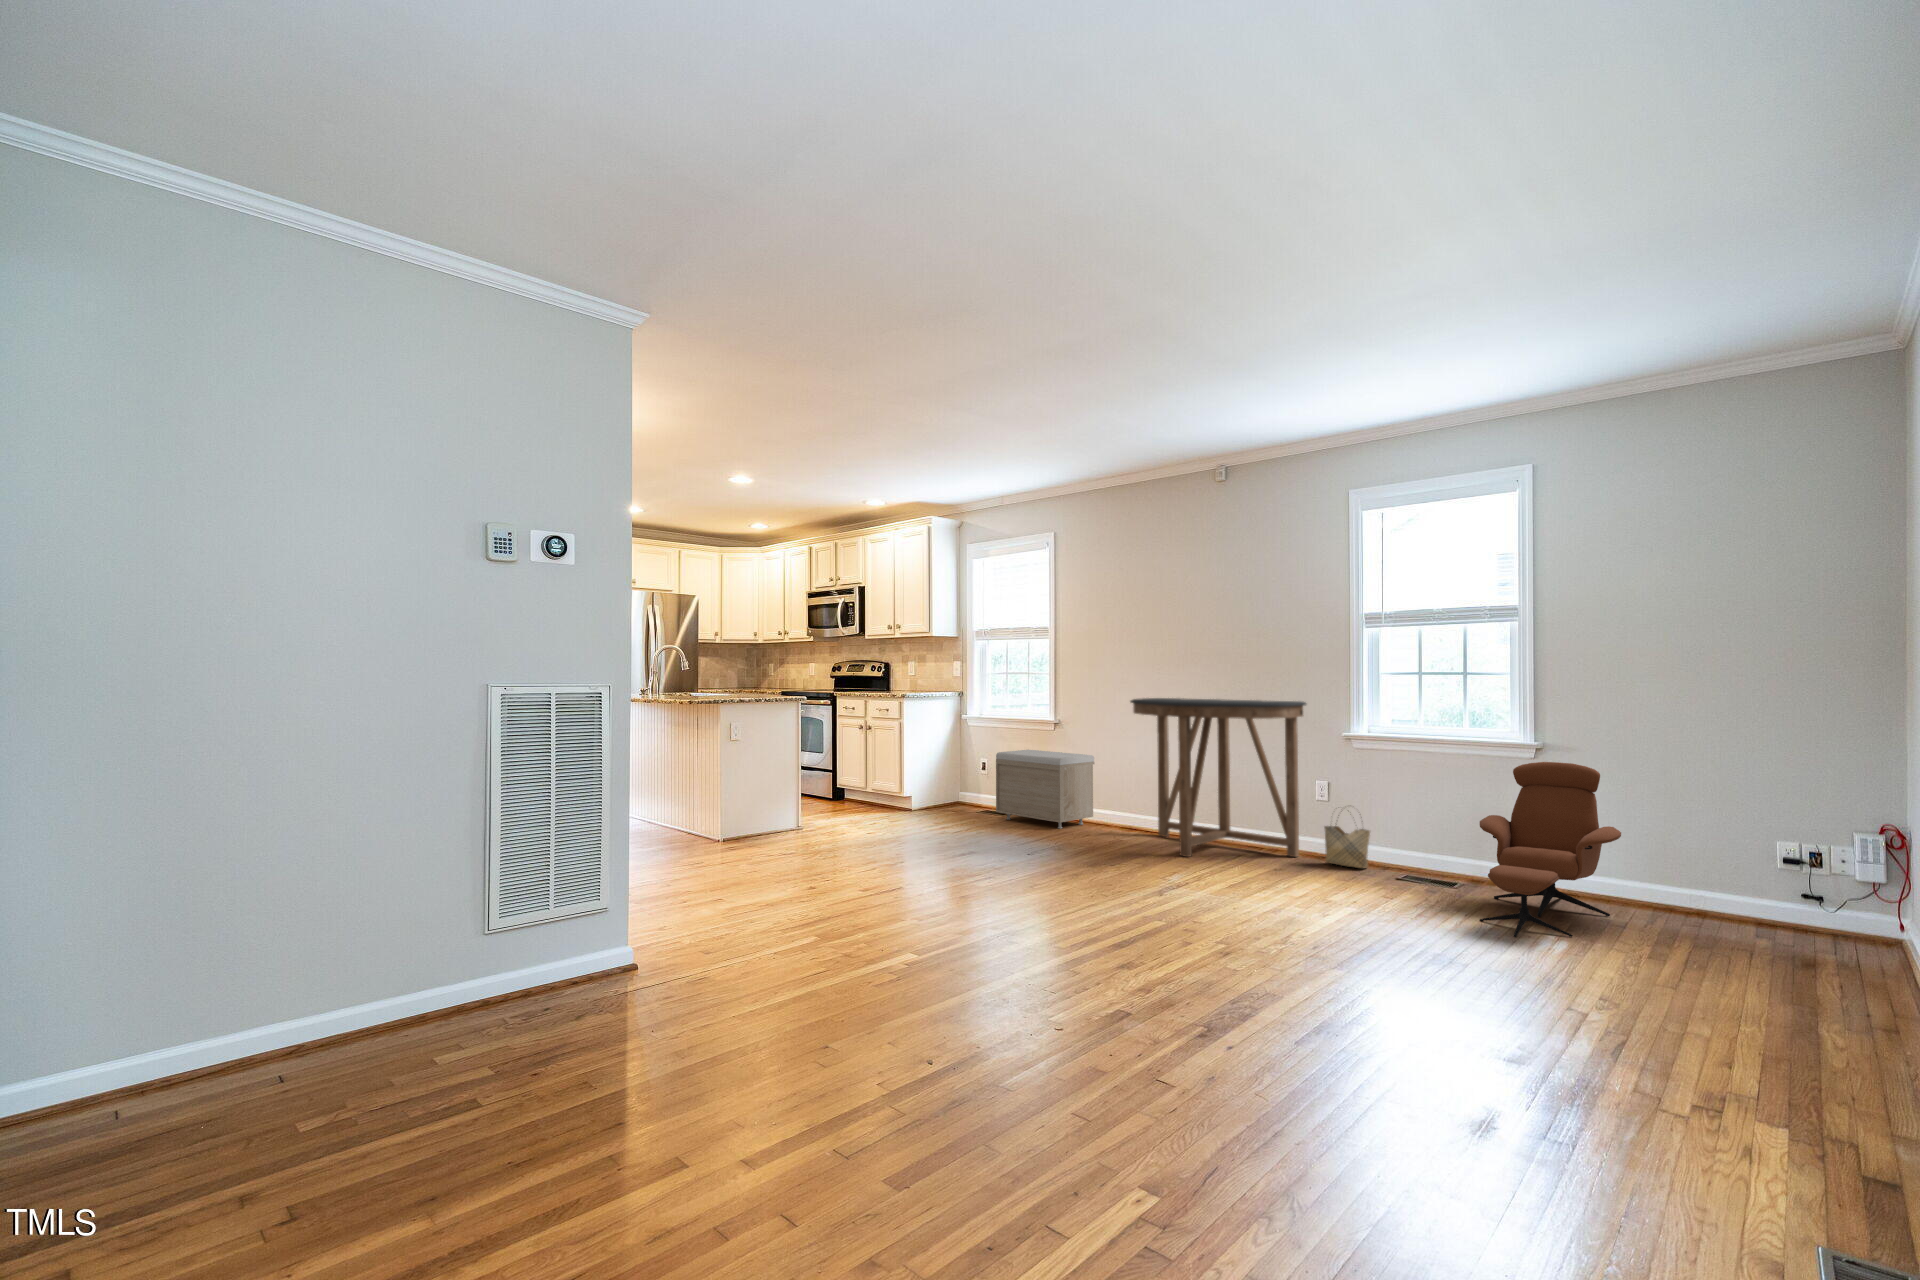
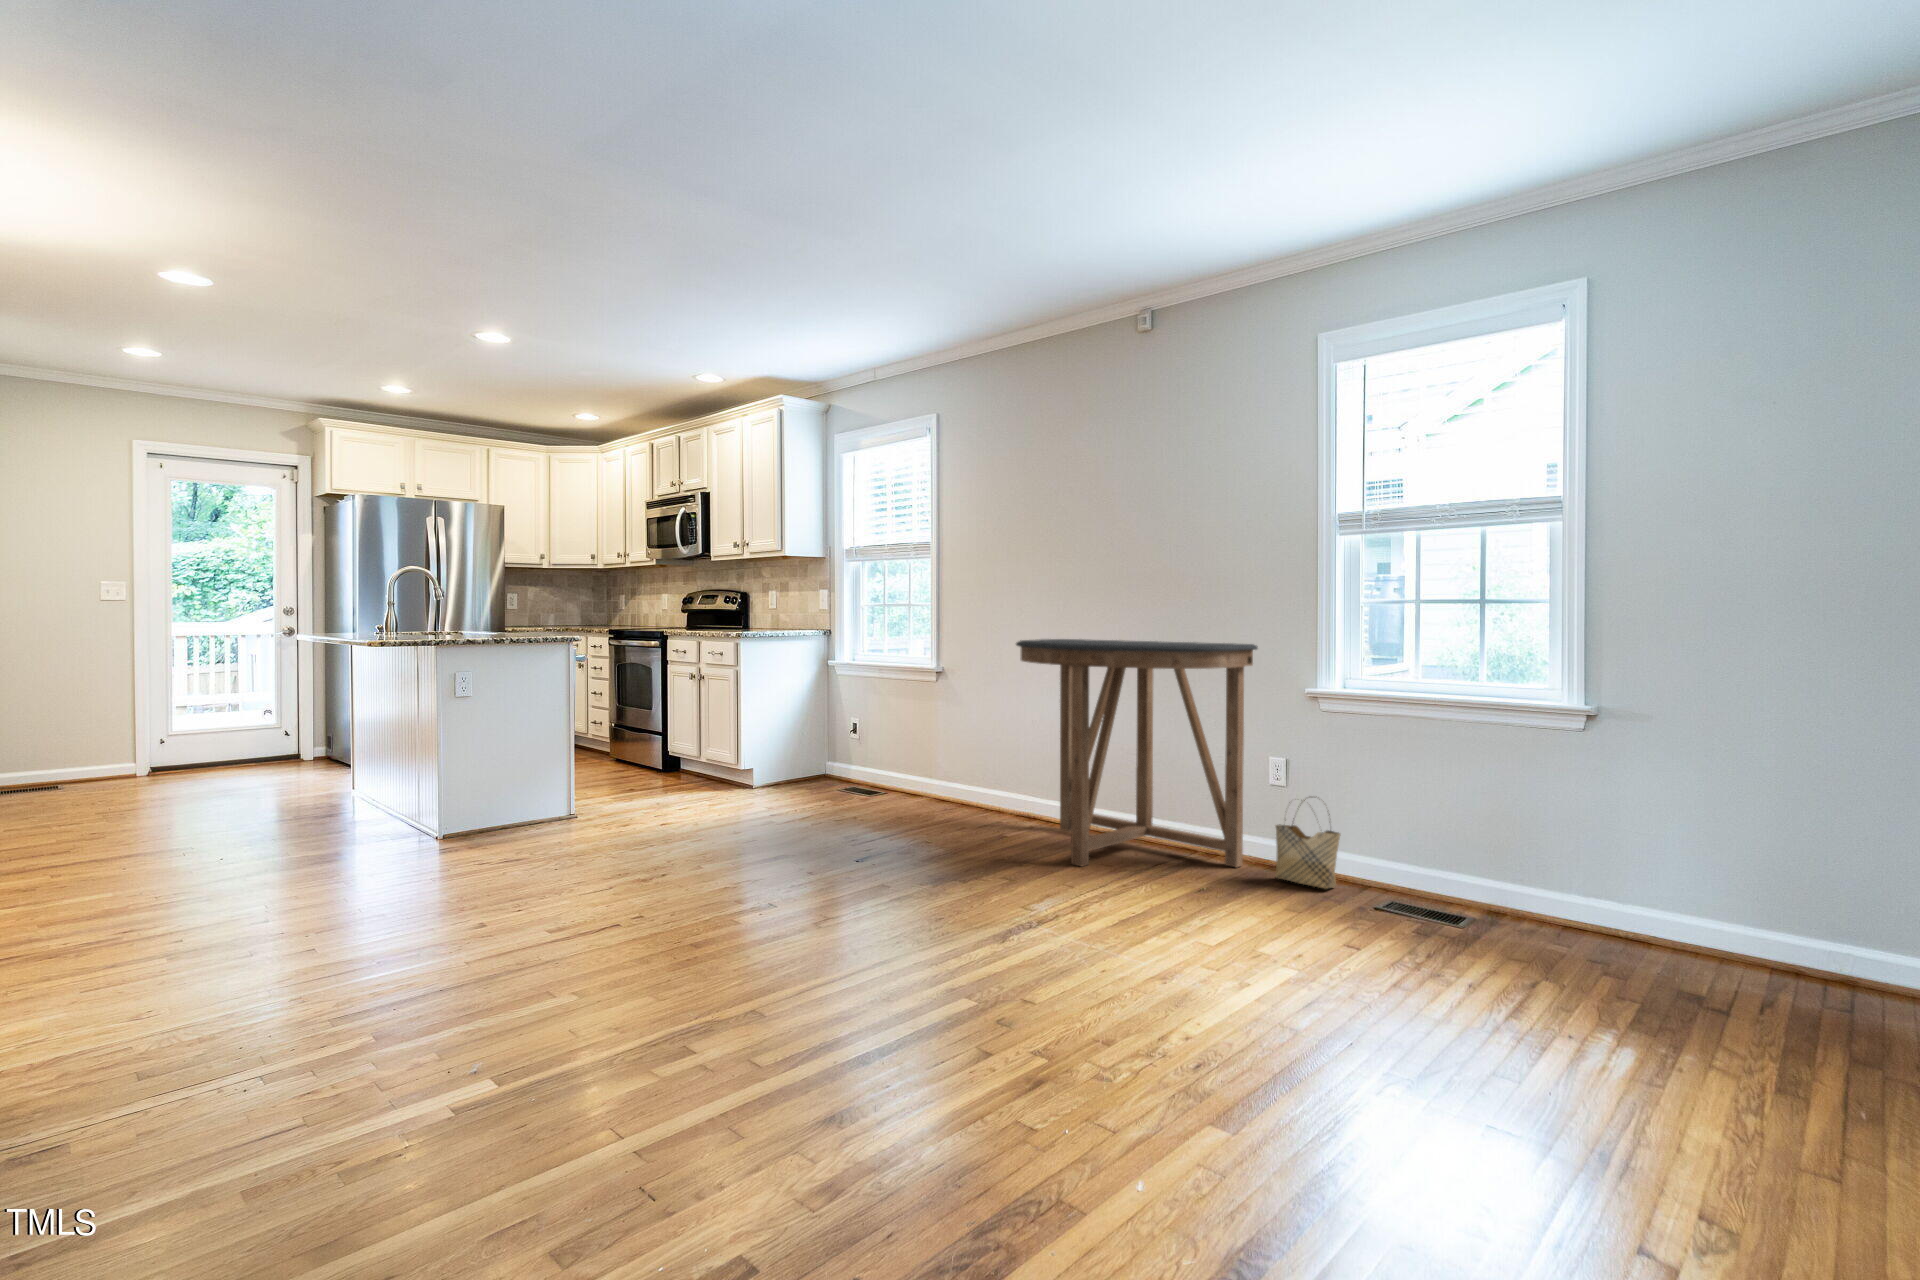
storage bench: present [996,750,1094,829] -> none [855,708,984,817]
lounge chair: present [1480,762,1621,937] -> none [1488,738,1724,1035]

